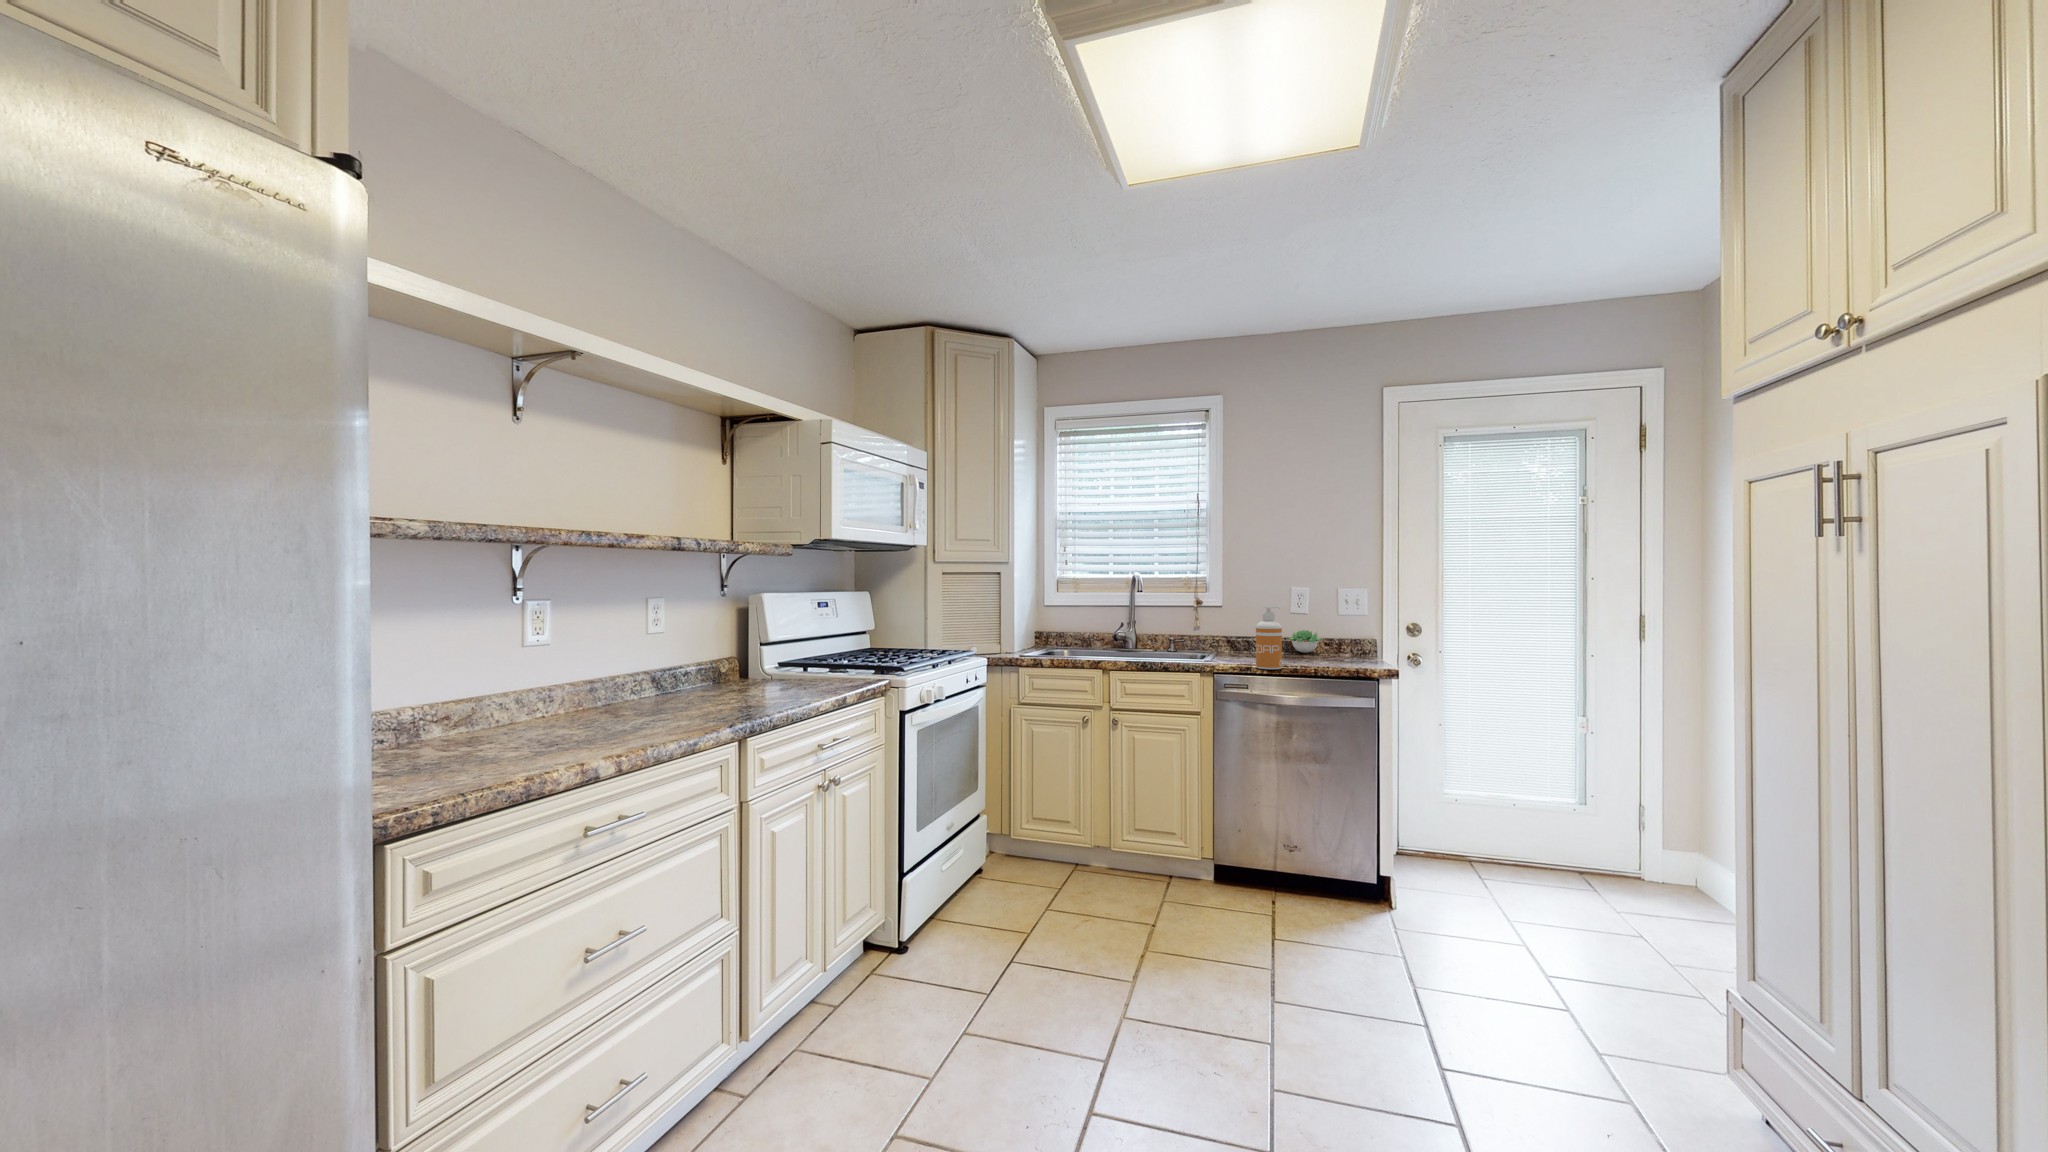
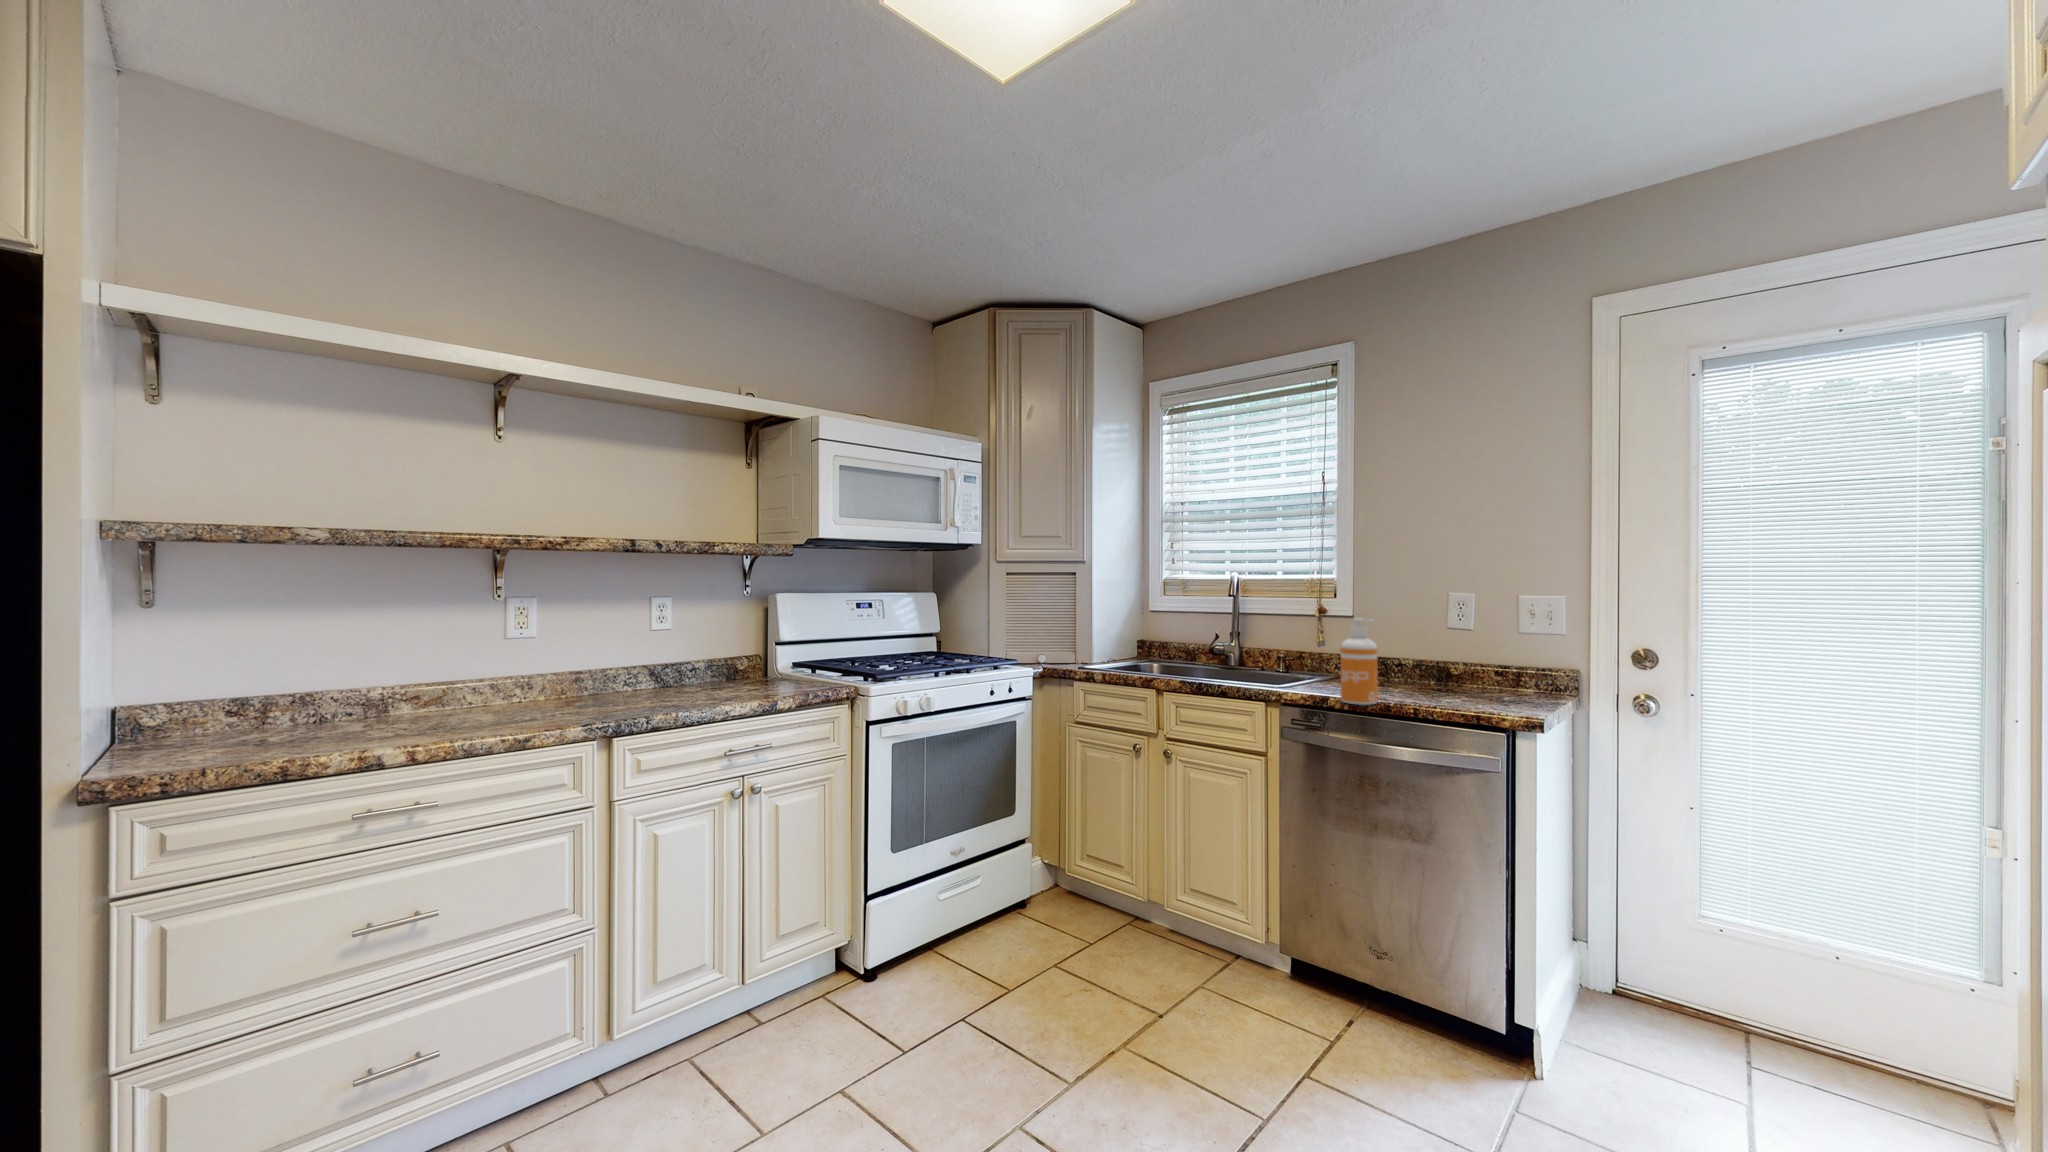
succulent plant: present [1288,630,1322,653] -> none [1438,652,1490,684]

